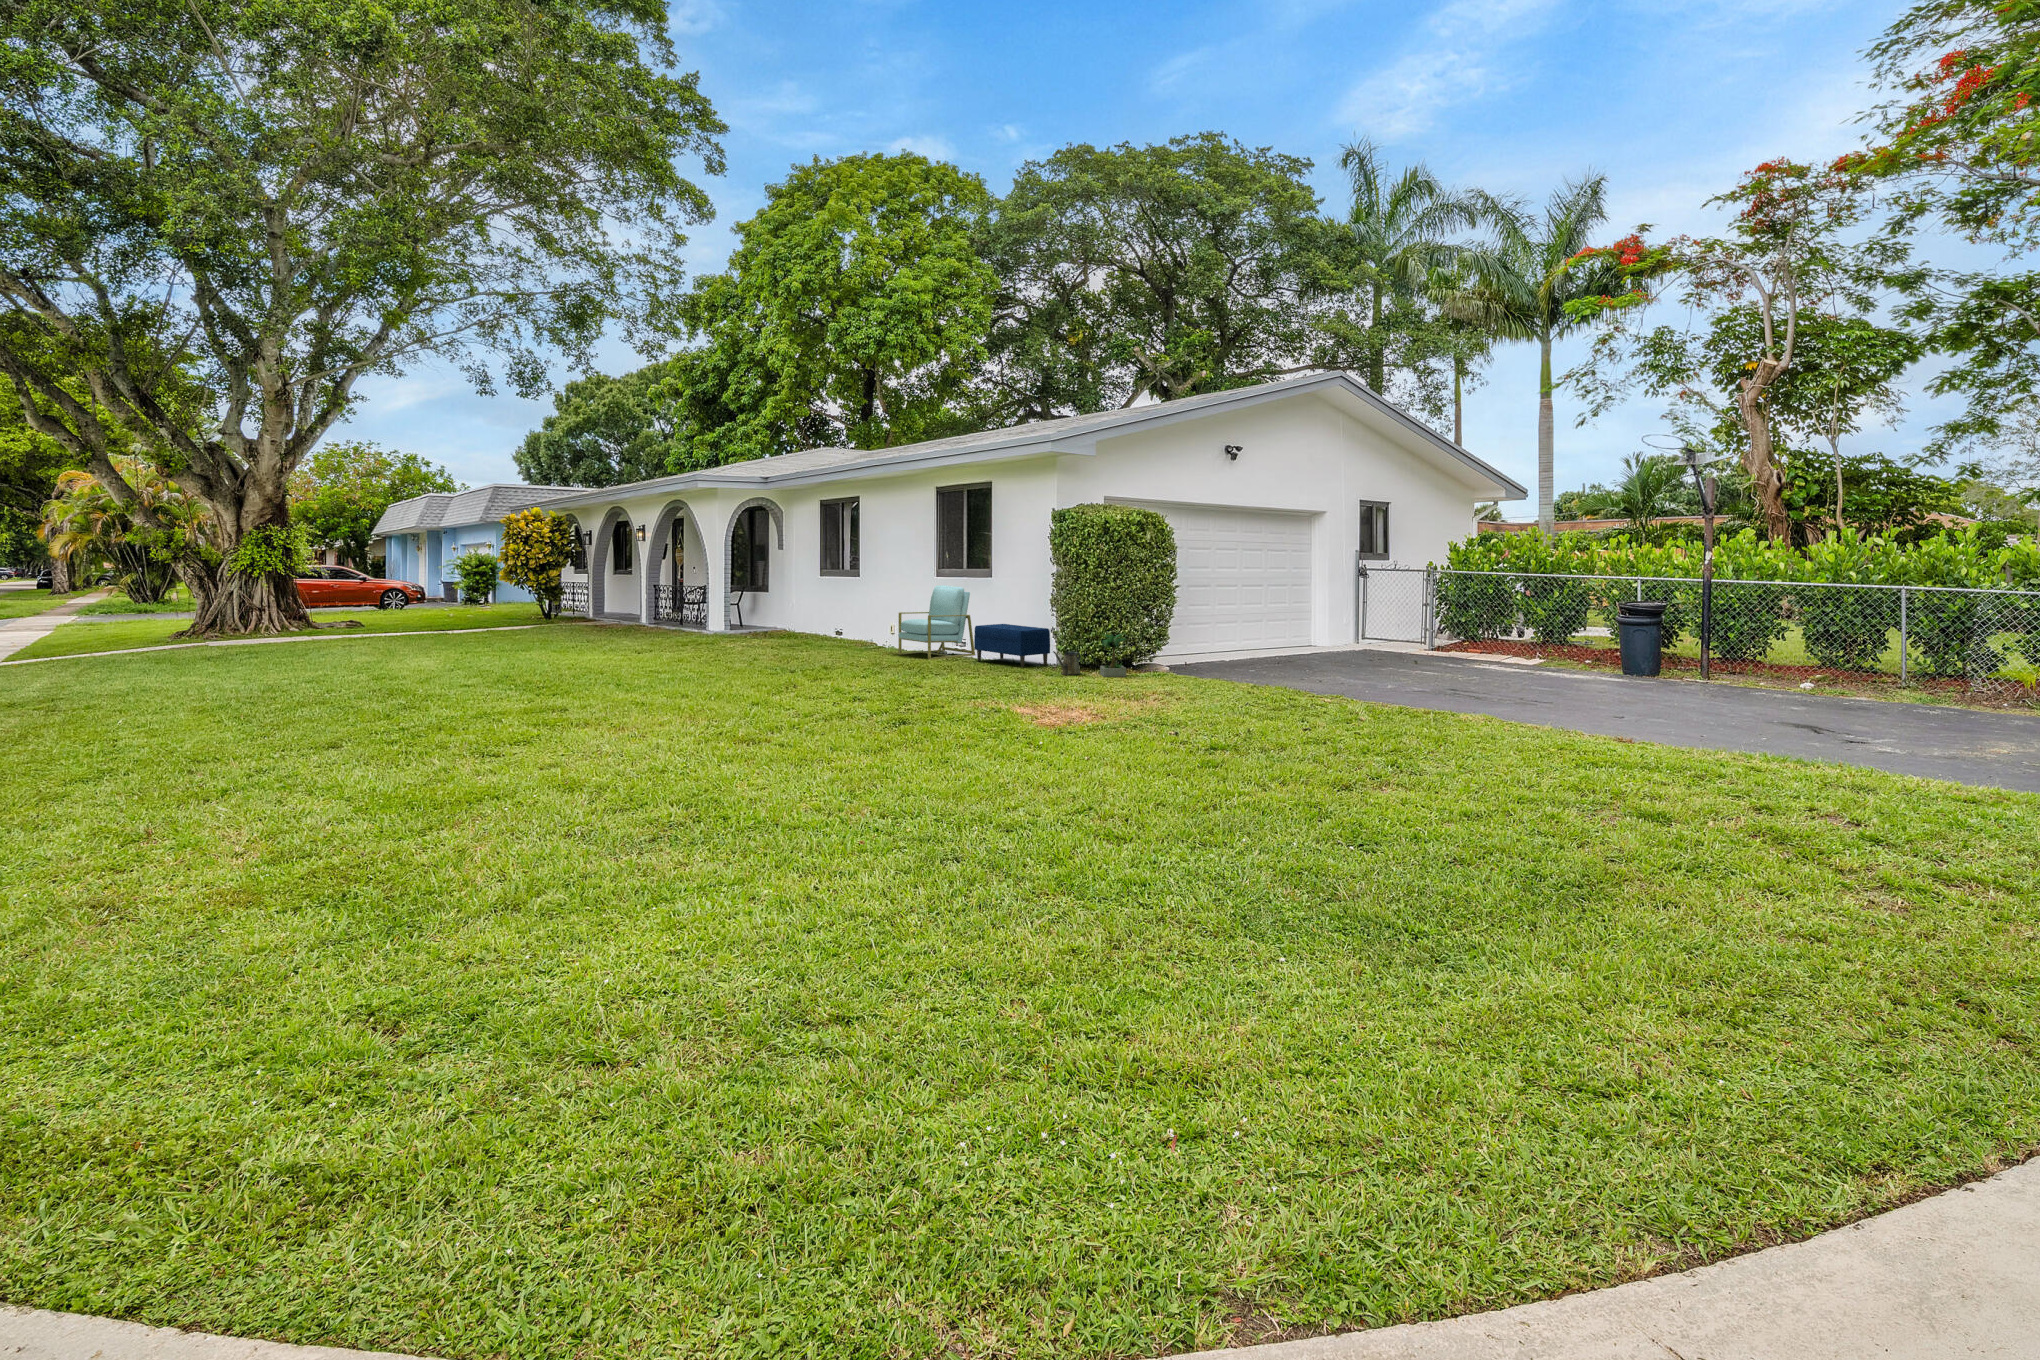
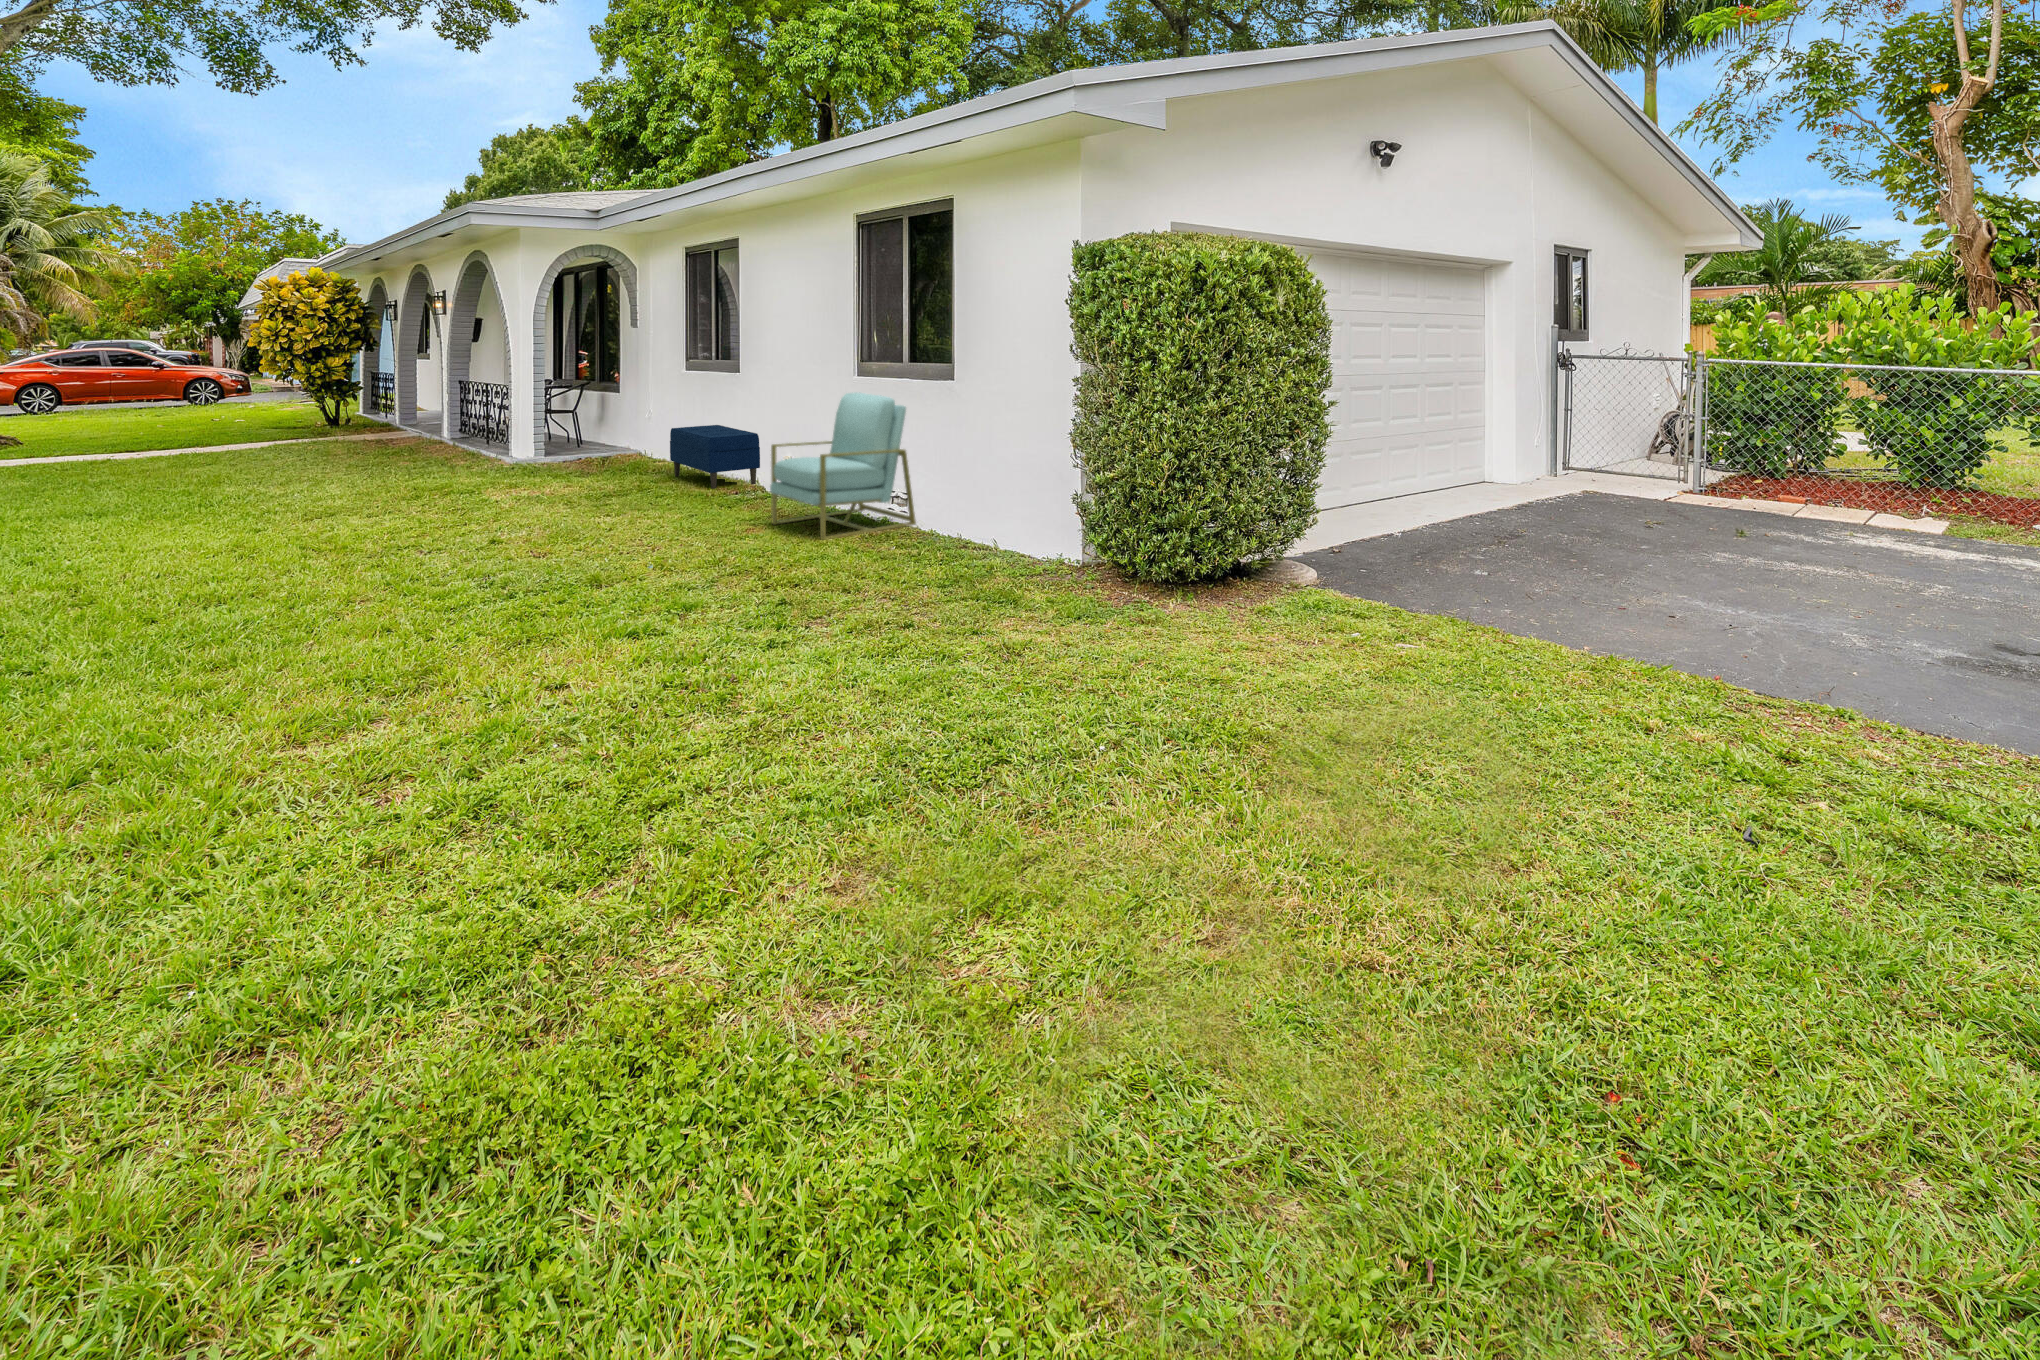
bench: present [974,624,1050,667] -> present [670,425,760,489]
potted plant: present [1100,634,1126,677] -> none [1182,512,1255,622]
watering can: present [1053,651,1081,675] -> none [1076,555,1138,612]

